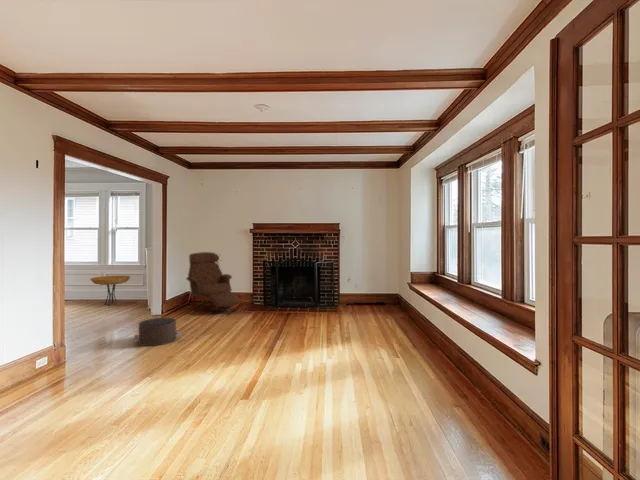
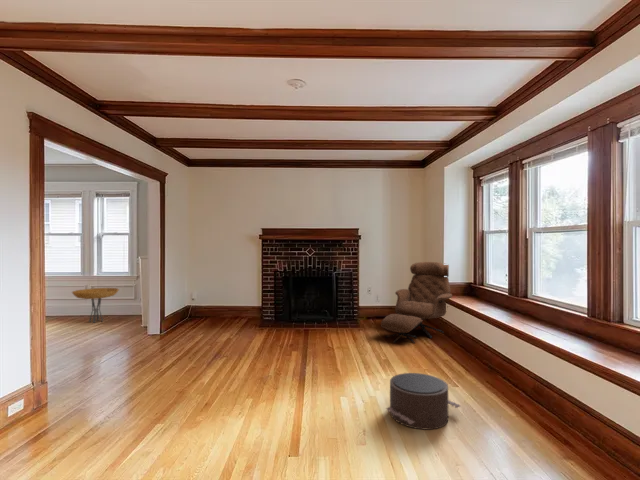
lounge chair: present [187,252,240,314] -> present [381,262,452,343]
pouf: present [134,318,181,346] -> present [387,373,460,430]

